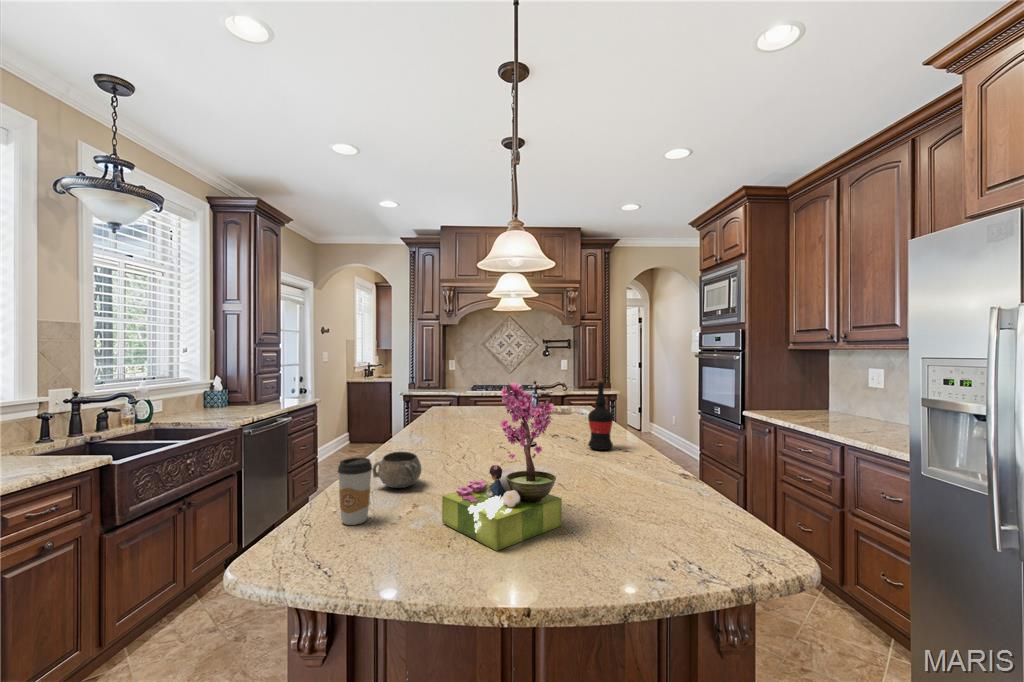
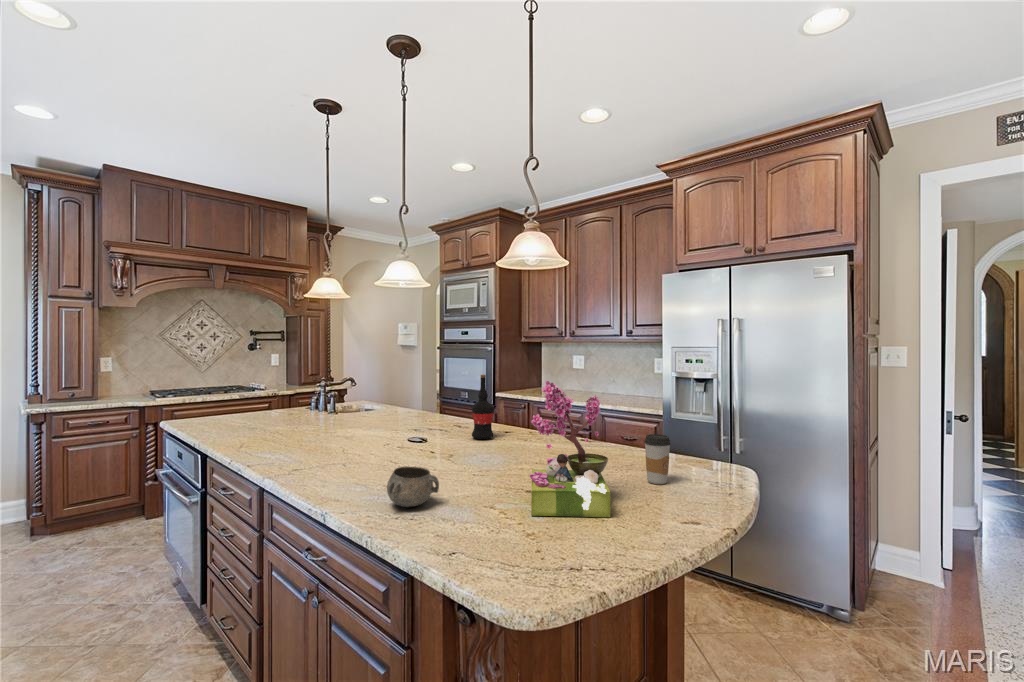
coffee cup: present [338,458,372,525] -> present [645,434,670,484]

